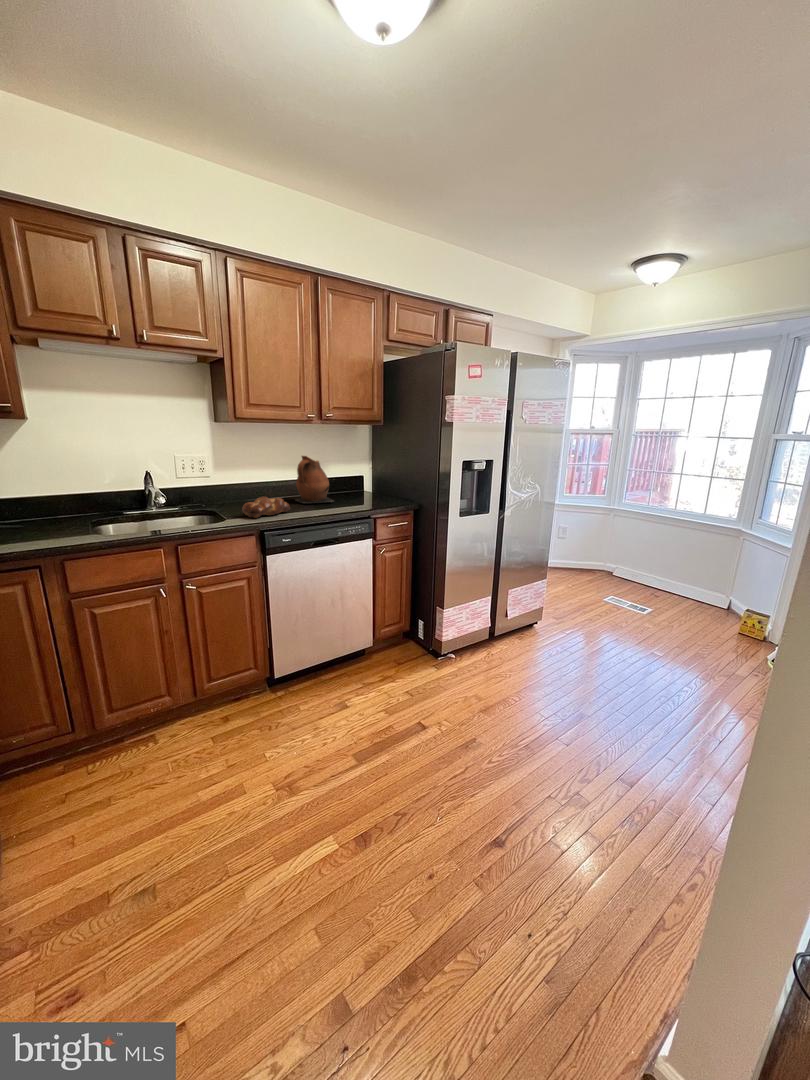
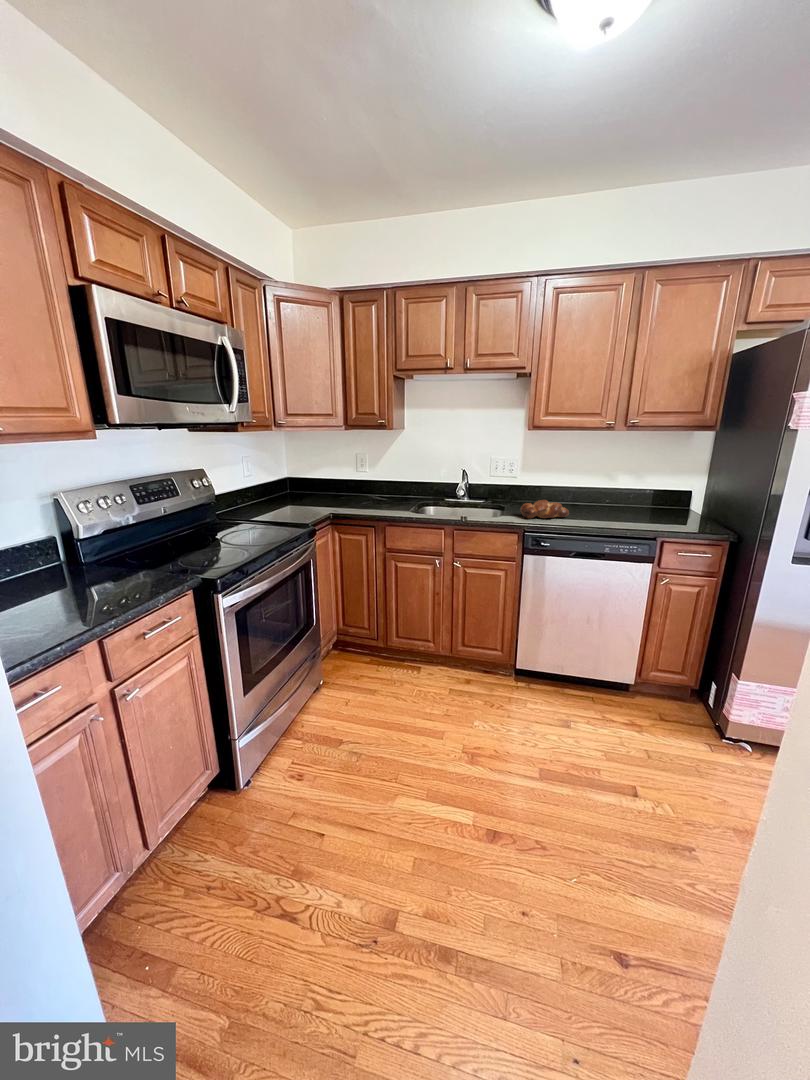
ceramic pitcher: present [295,456,334,503] -> none [588,462,631,516]

